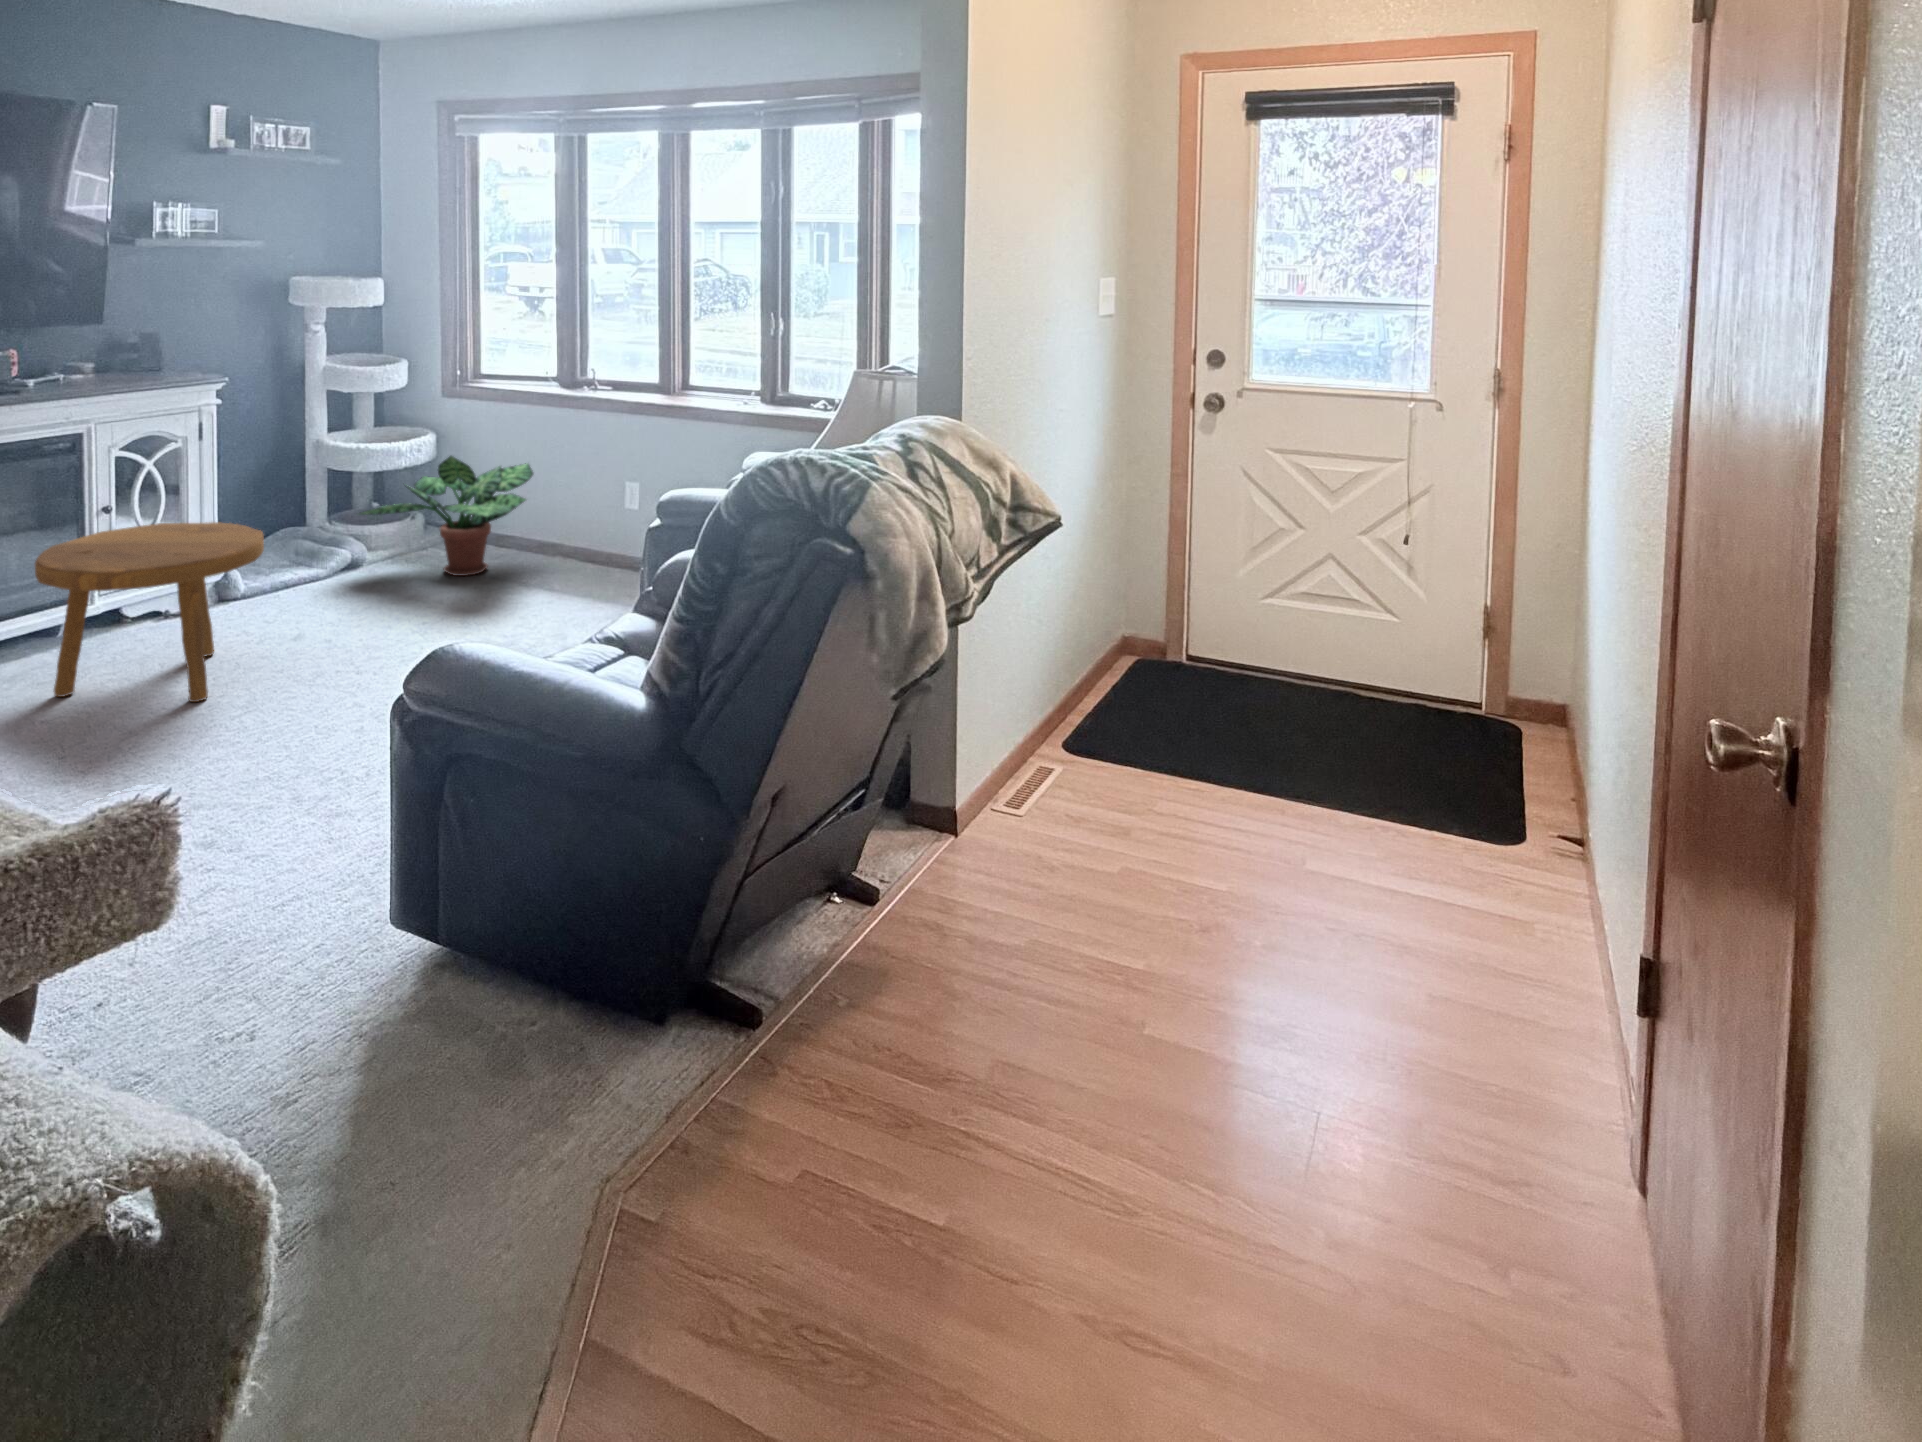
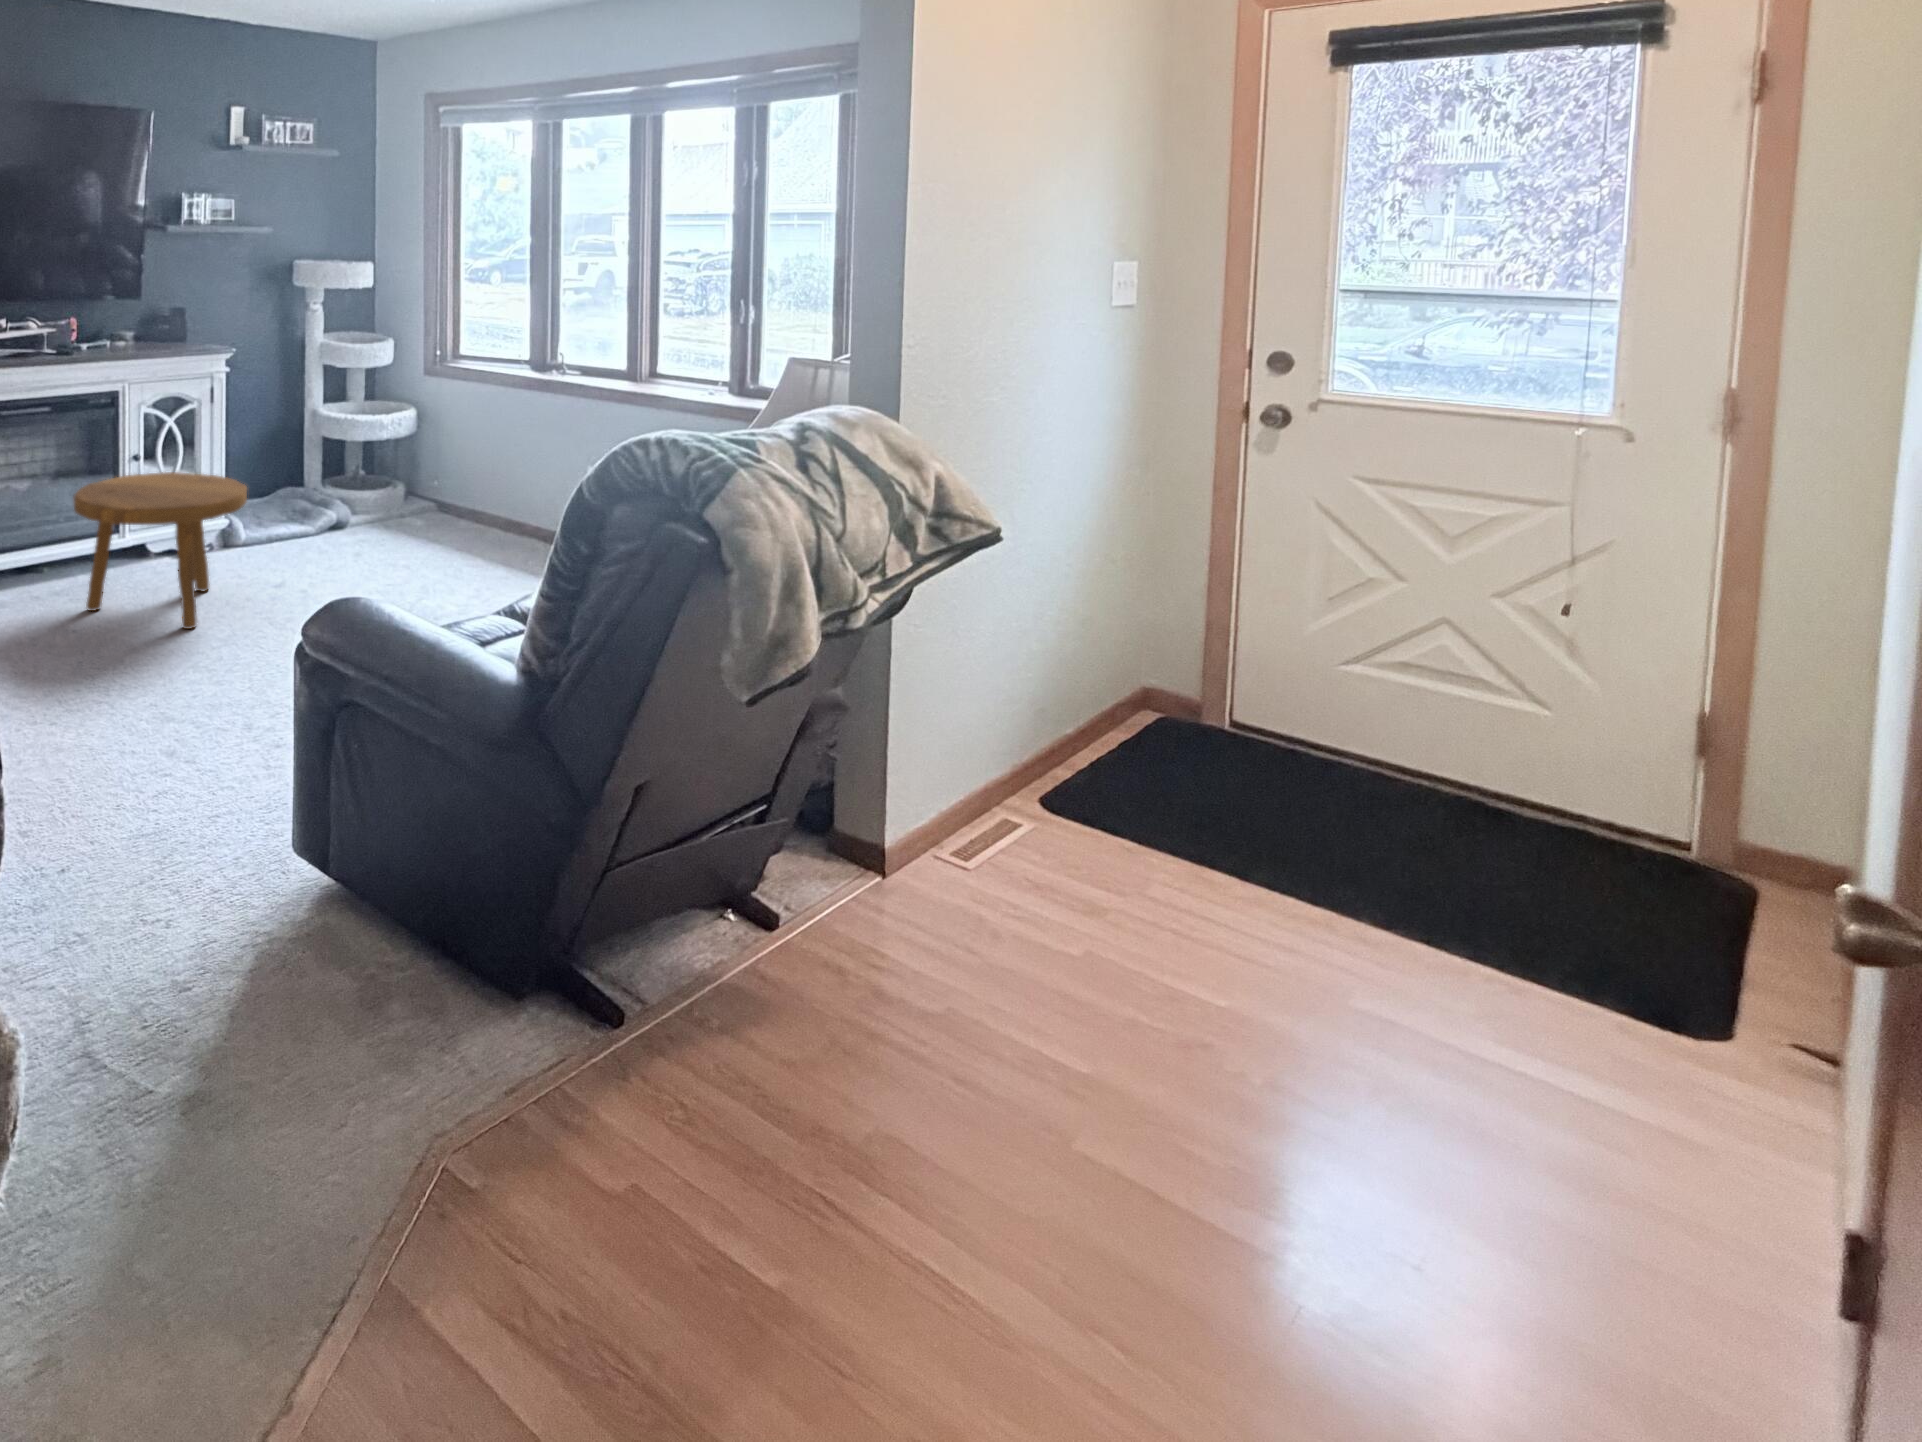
potted plant: present [360,456,533,576] -> none [334,430,495,545]

